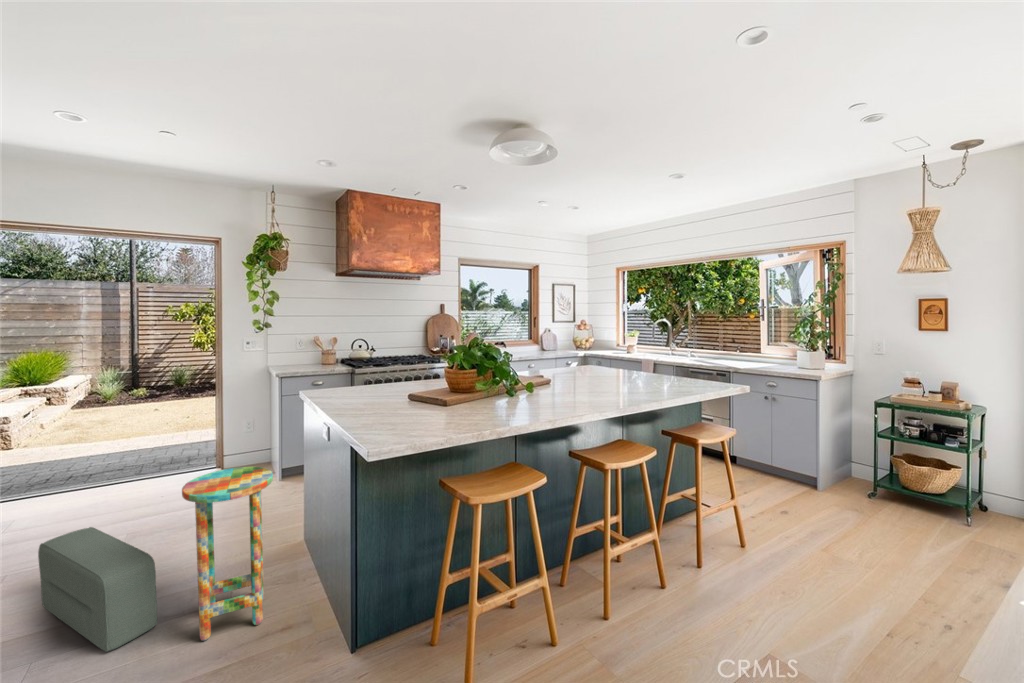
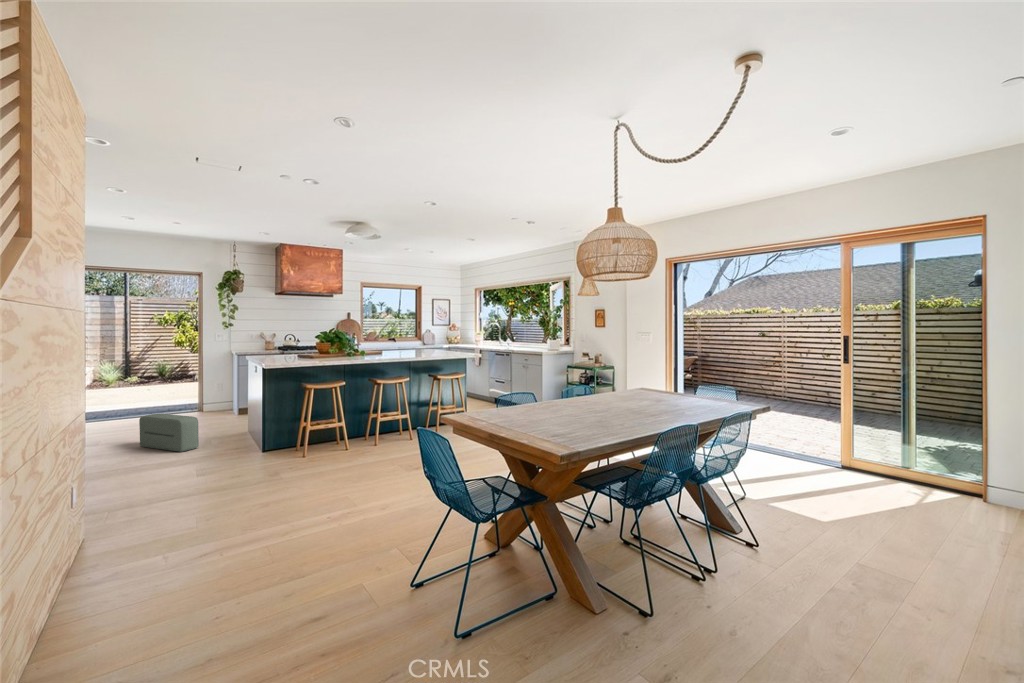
side table: present [182,467,273,641] -> none [212,383,250,449]

